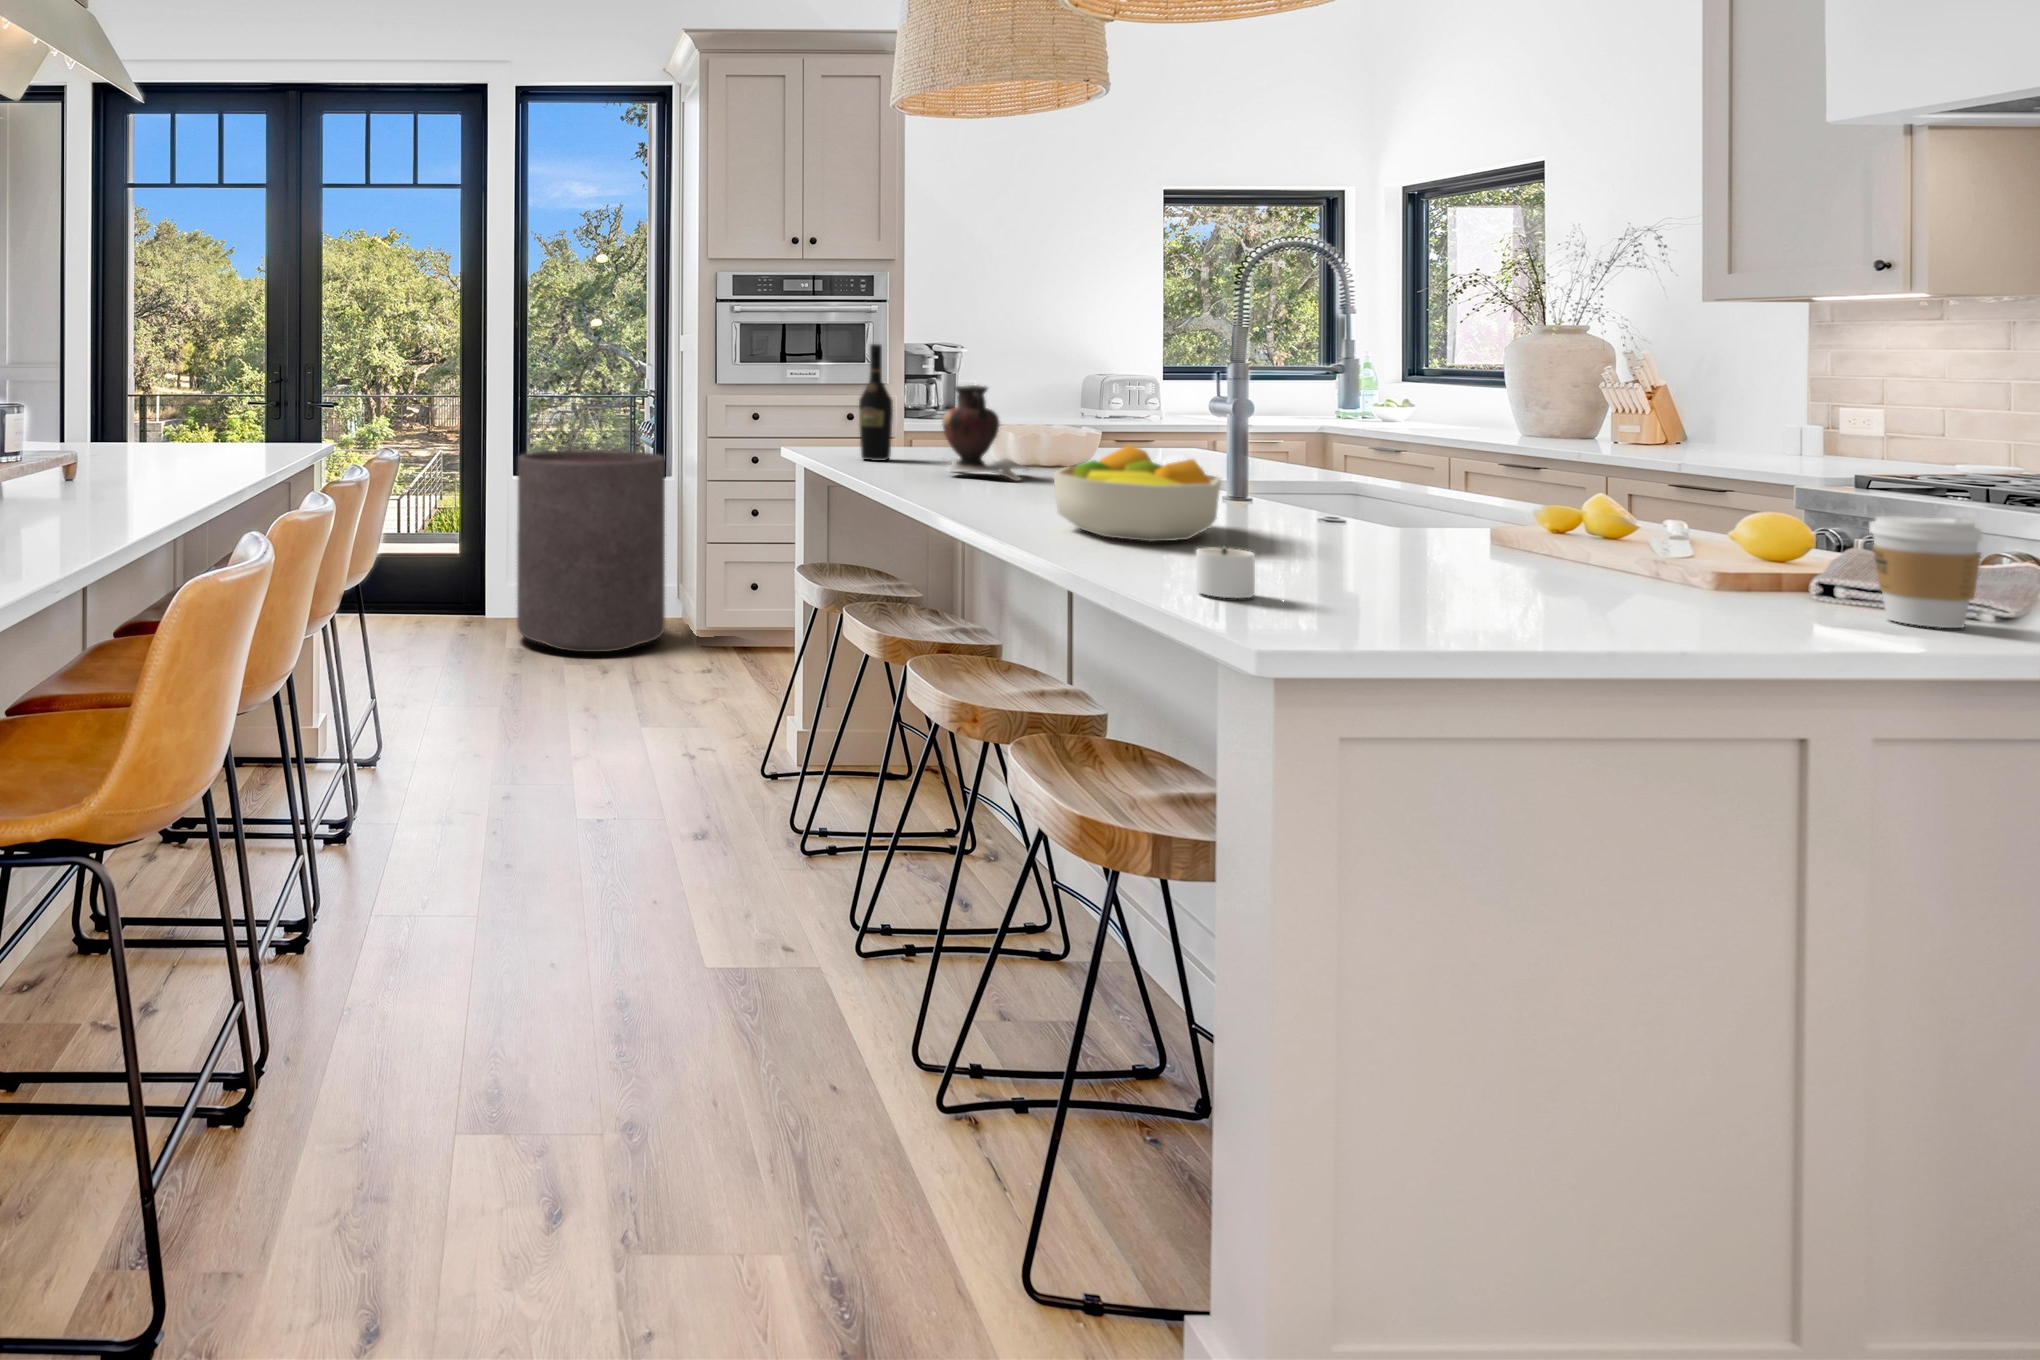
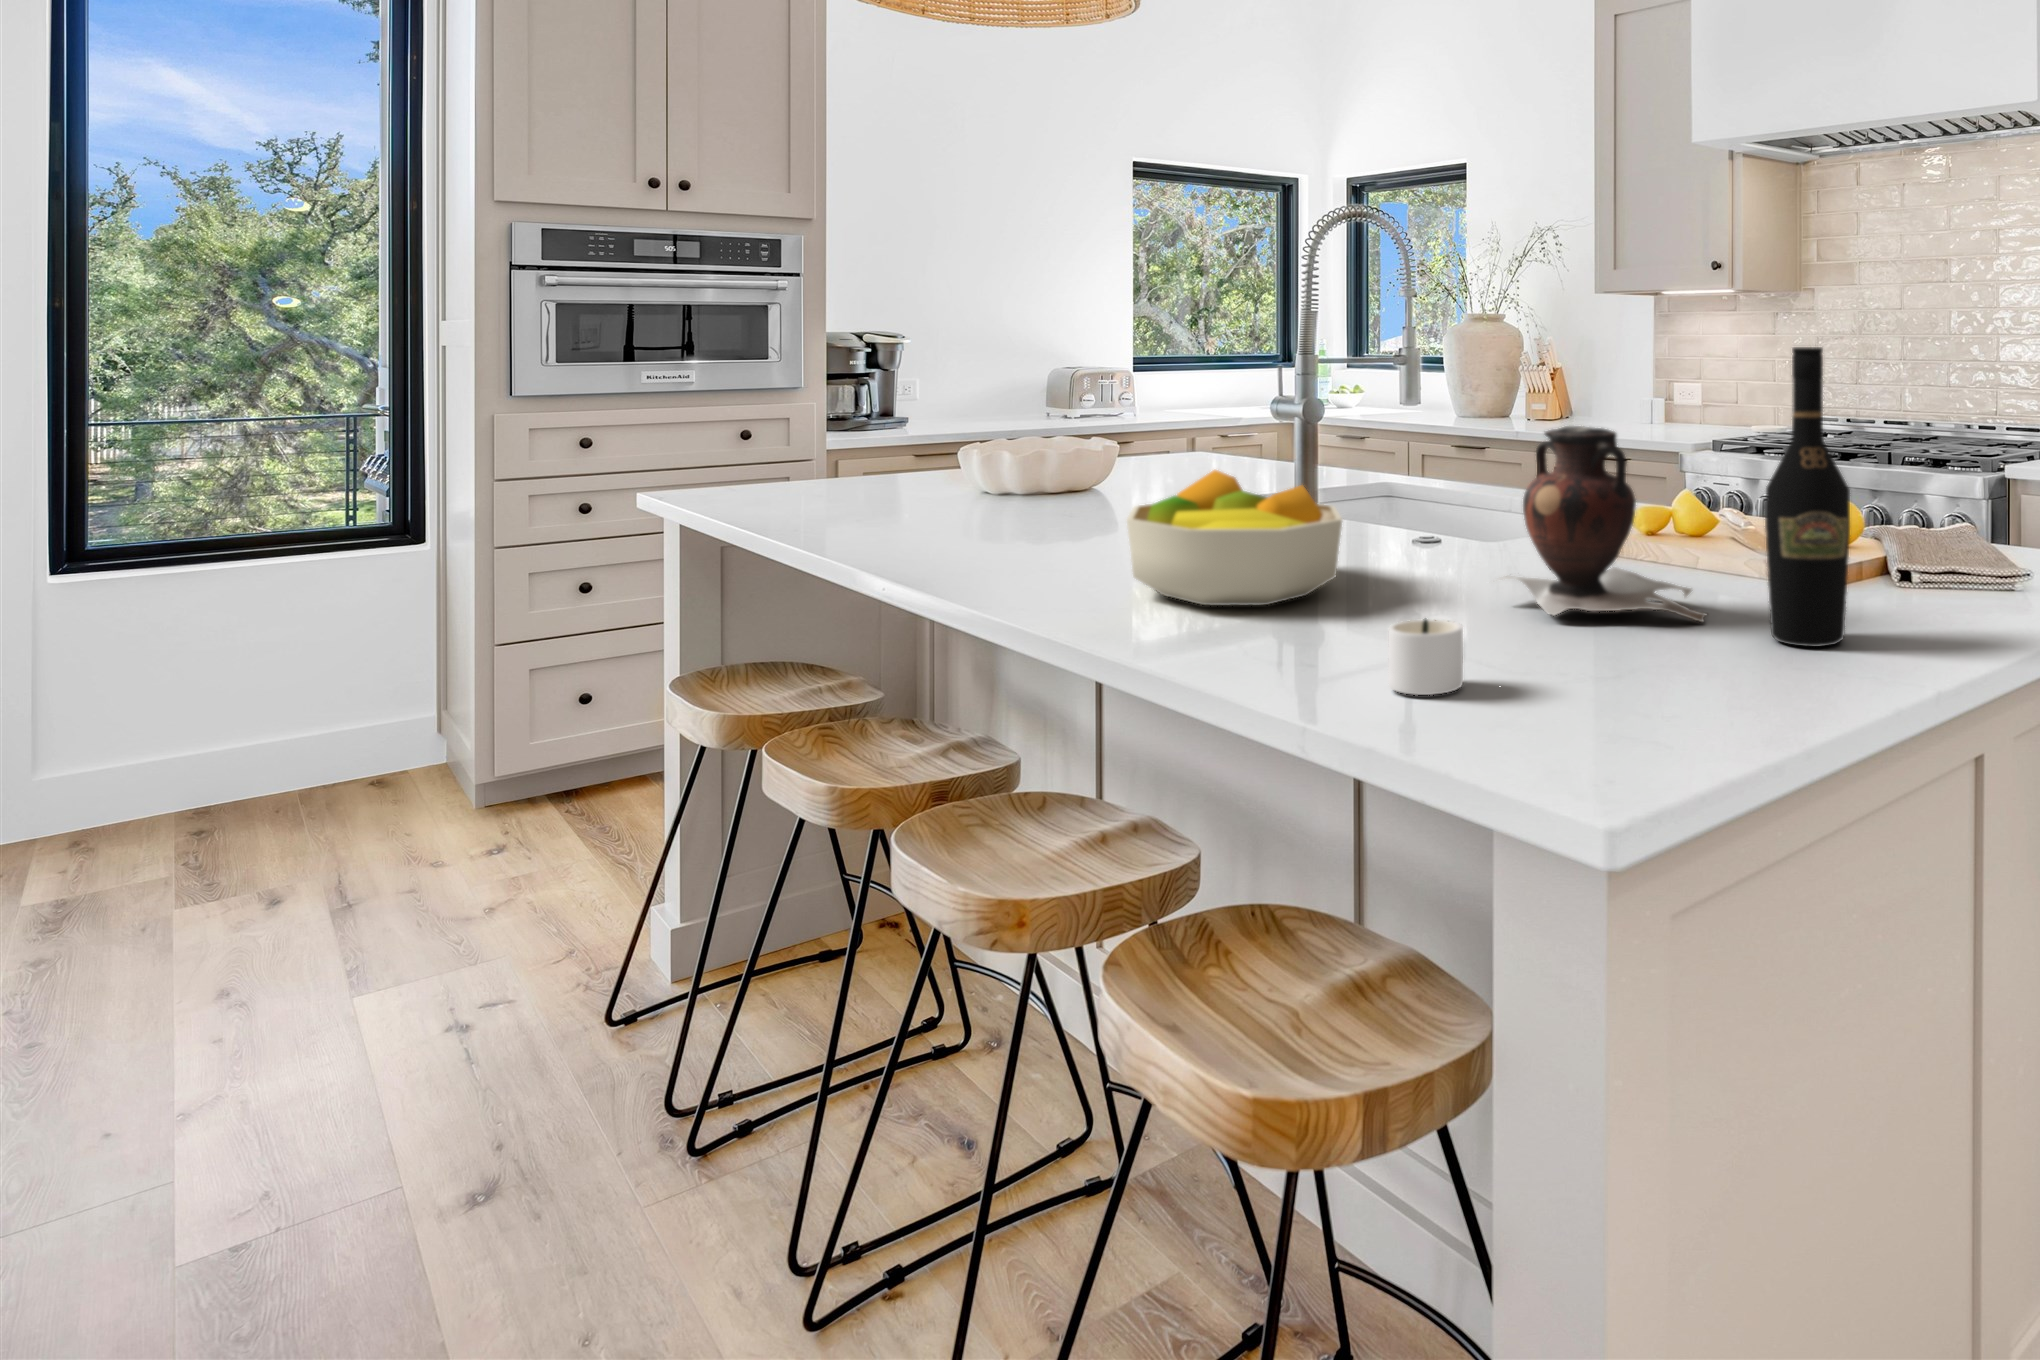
wine bottle: present [859,344,893,461] -> present [1765,347,1850,647]
vase: present [942,385,1029,481] -> present [1500,426,1707,622]
trash can: present [517,450,665,652] -> none [72,510,411,867]
coffee cup: present [1869,516,1982,628] -> none [1954,500,2034,609]

